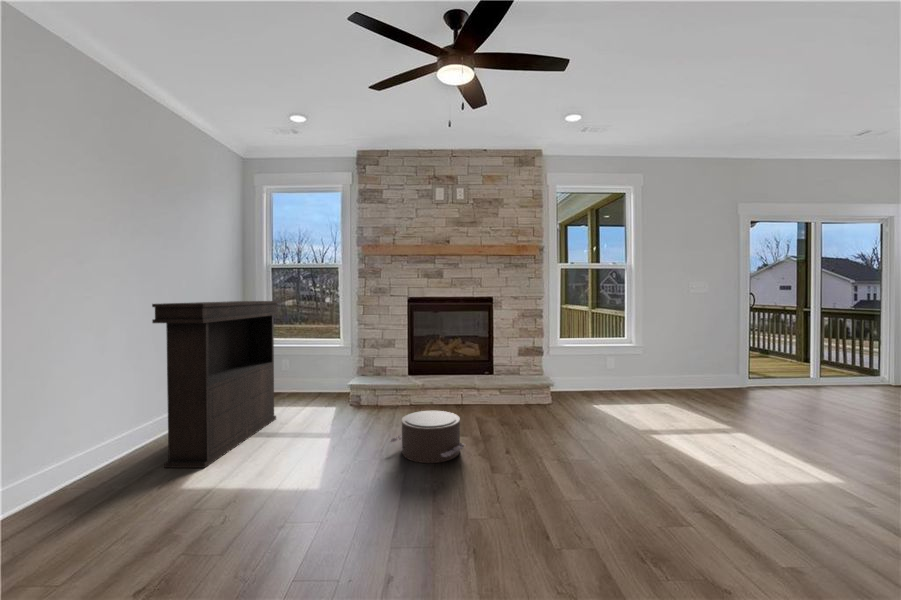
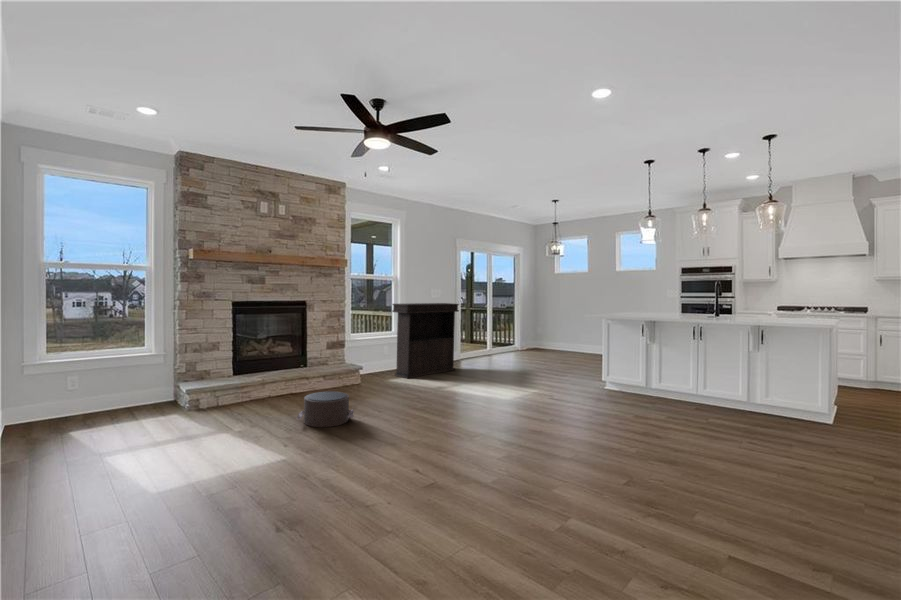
console table: present [152,301,280,468] -> present [392,303,459,378]

